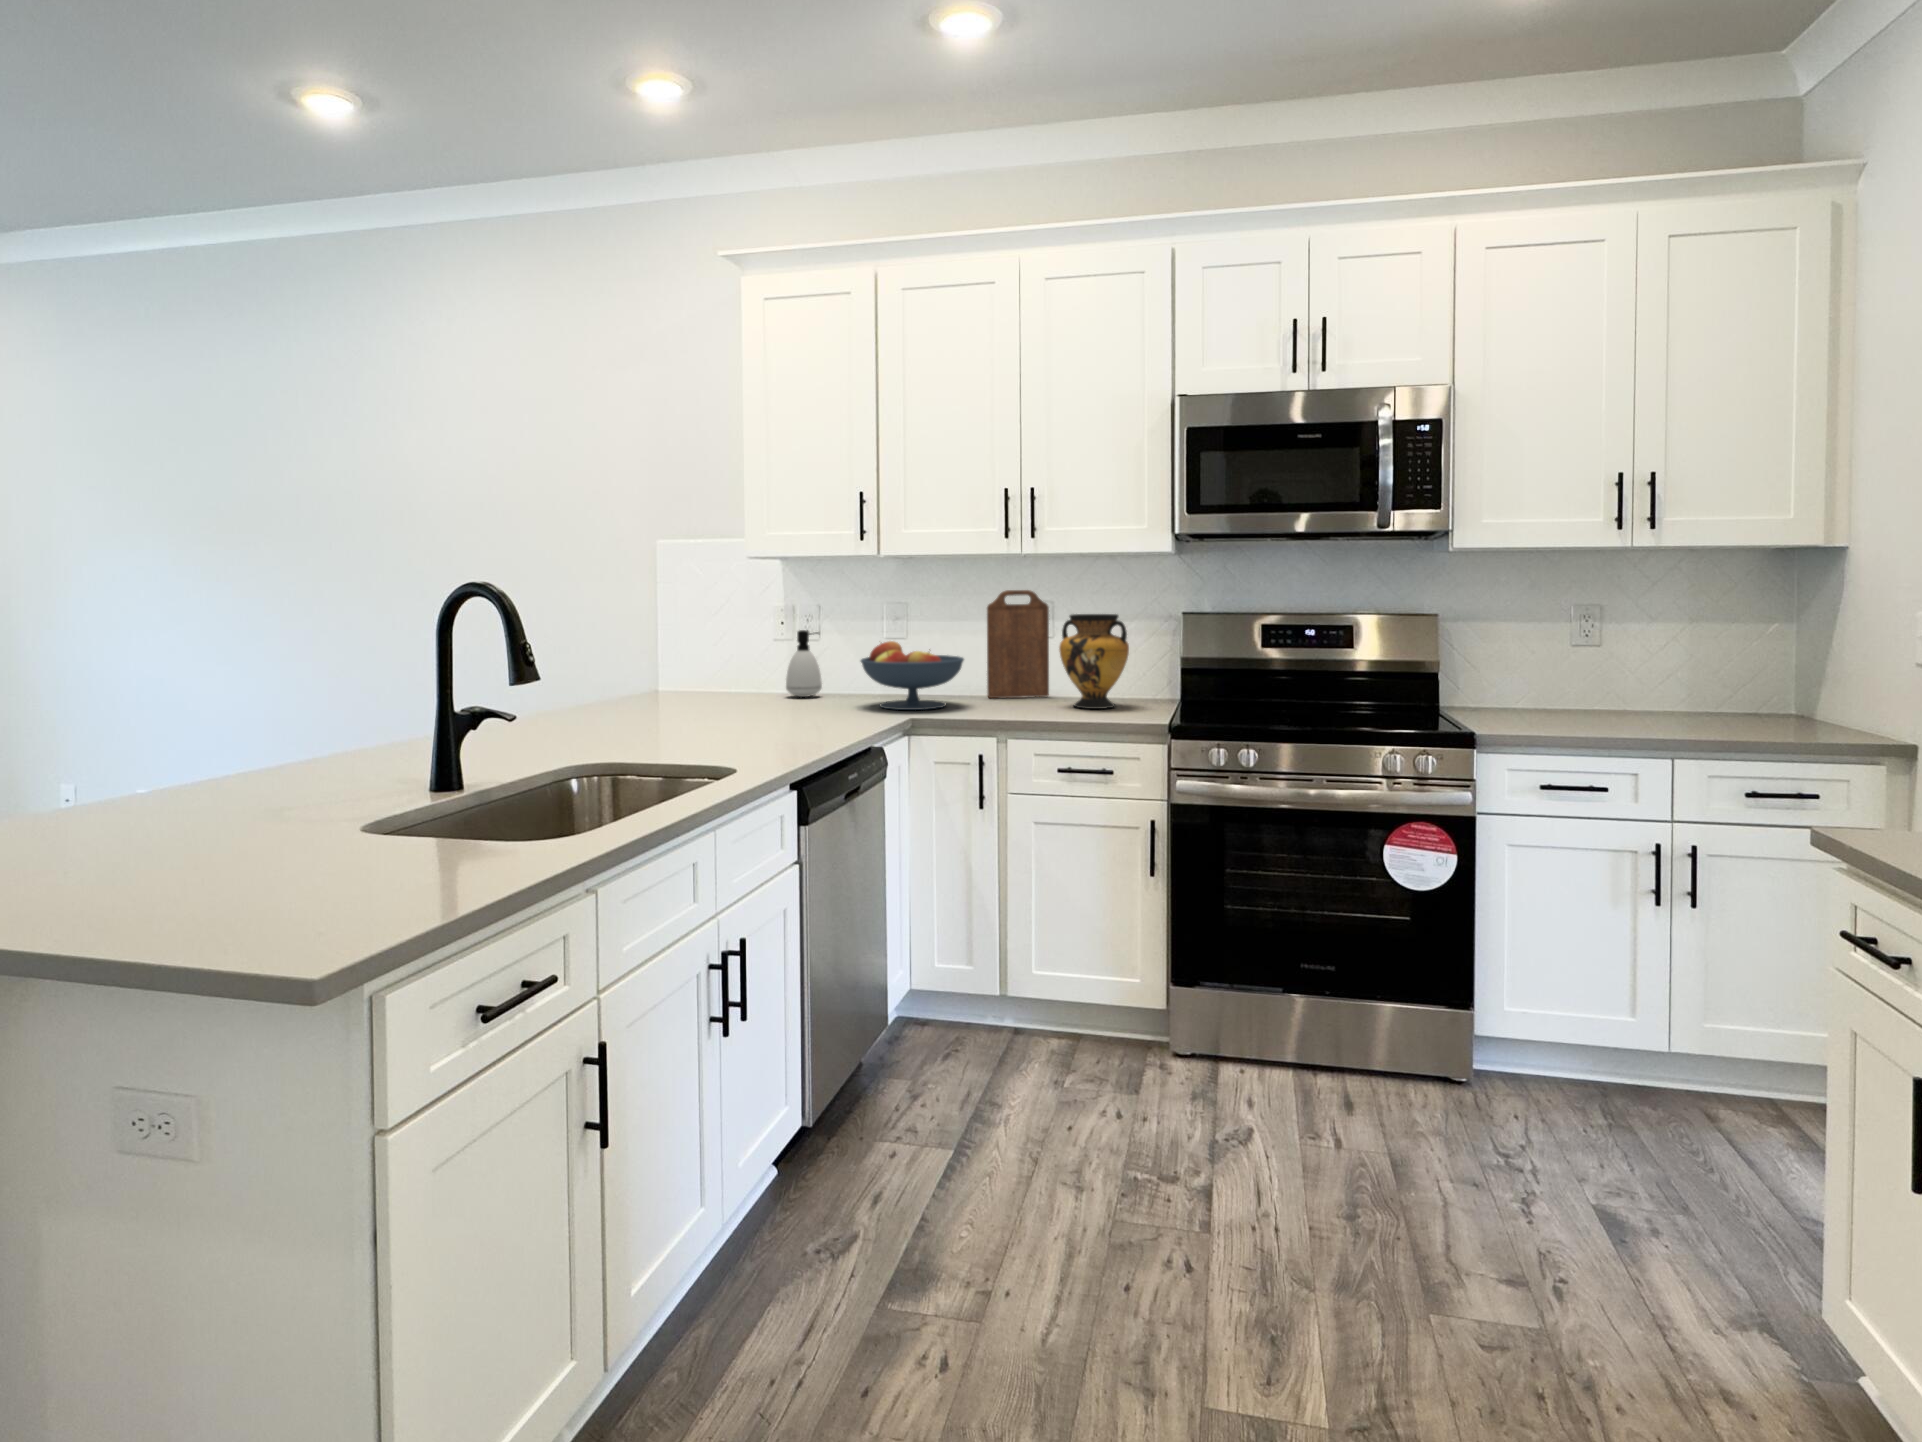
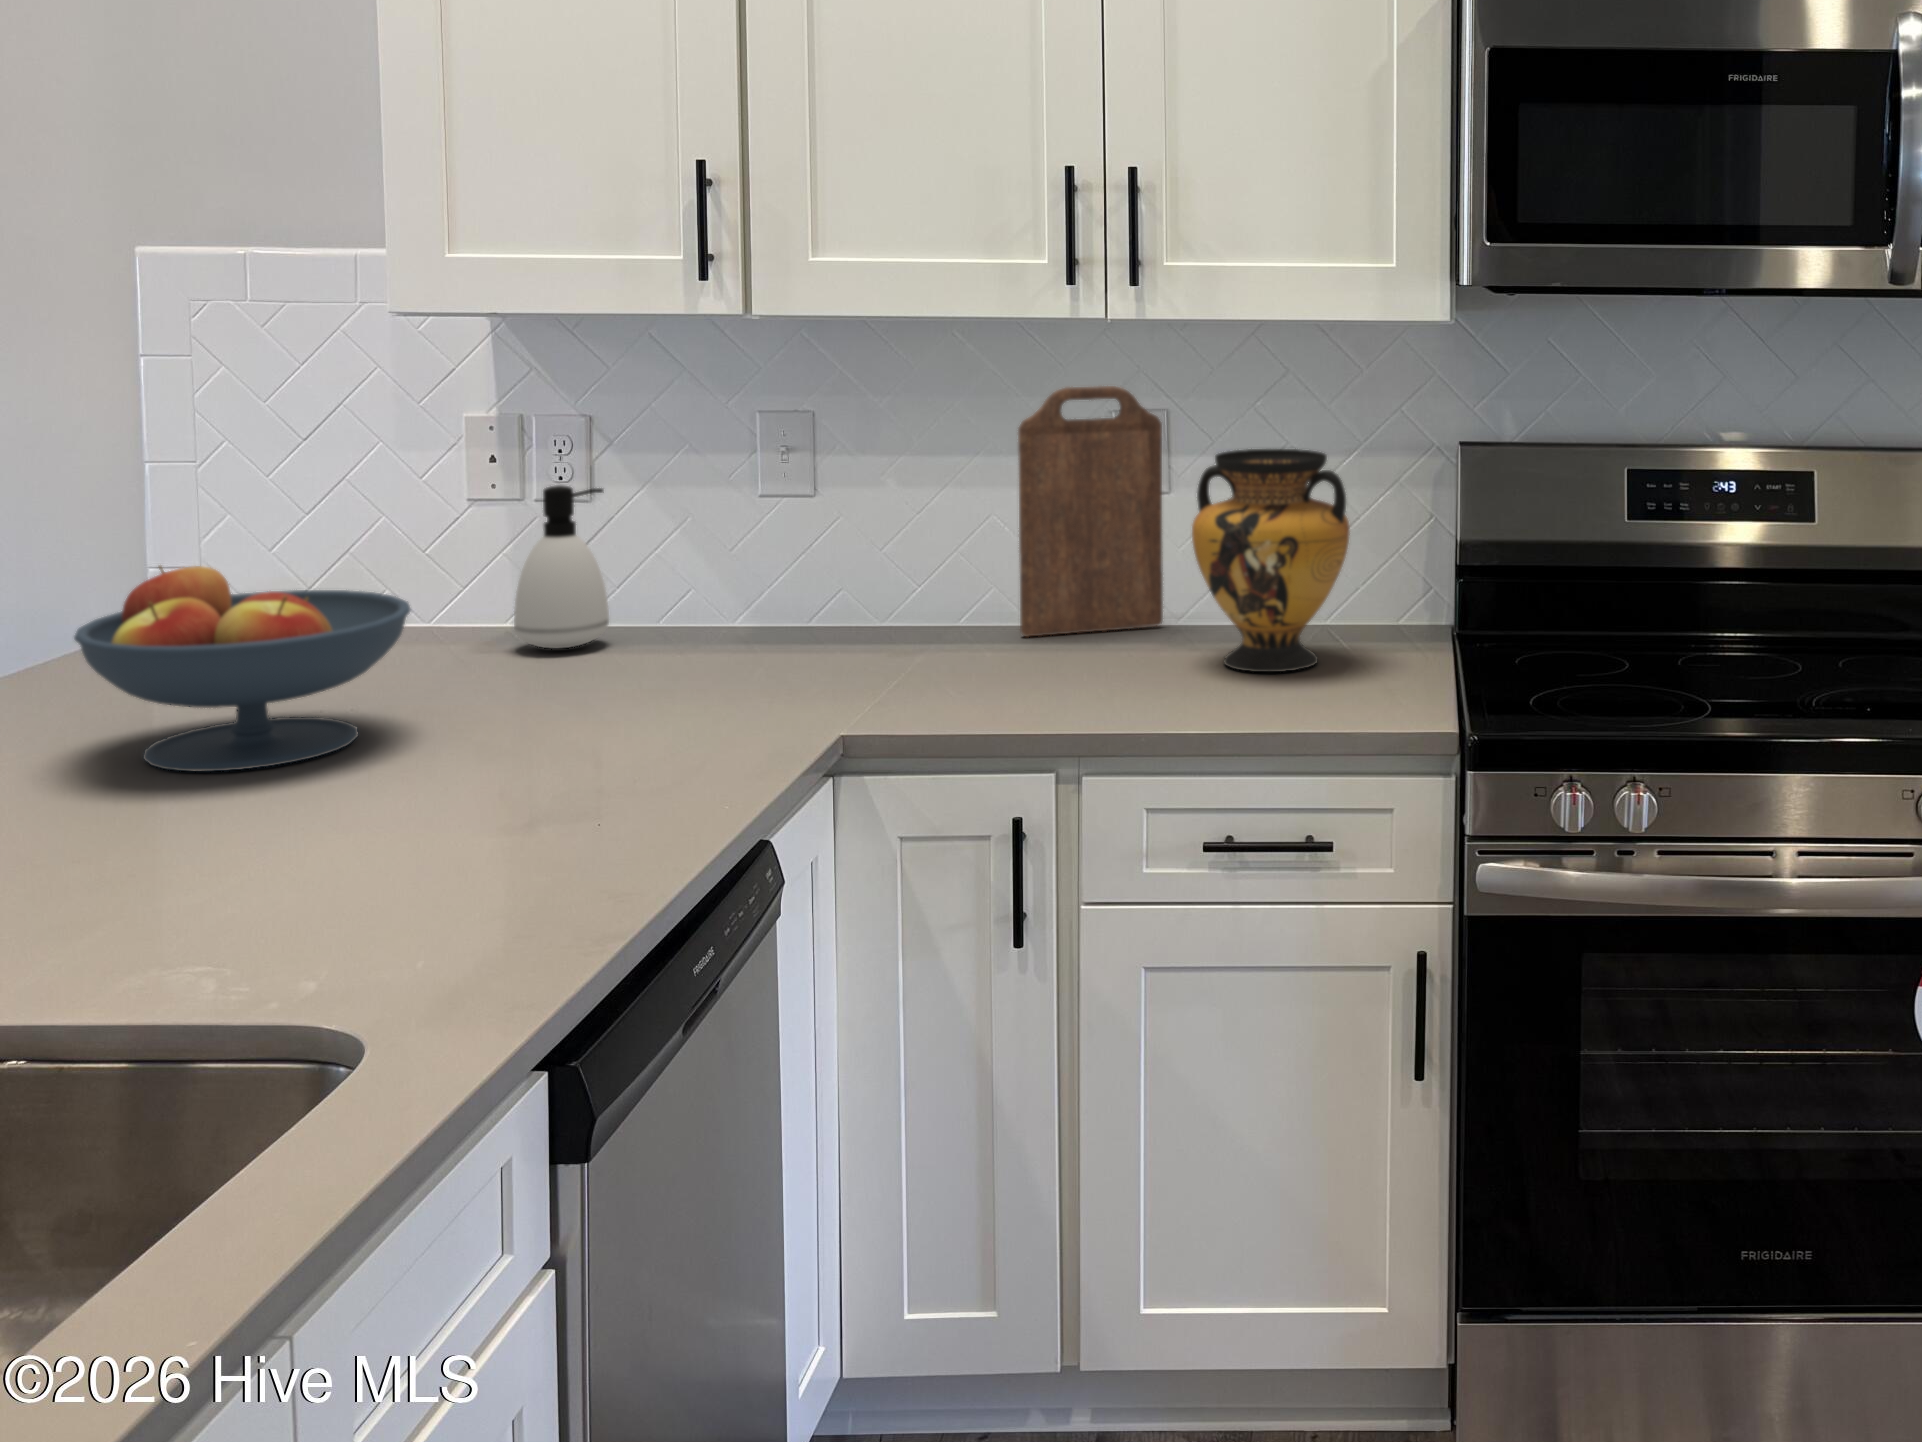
fruit bowl: present [861,641,964,710] -> present [74,566,410,771]

